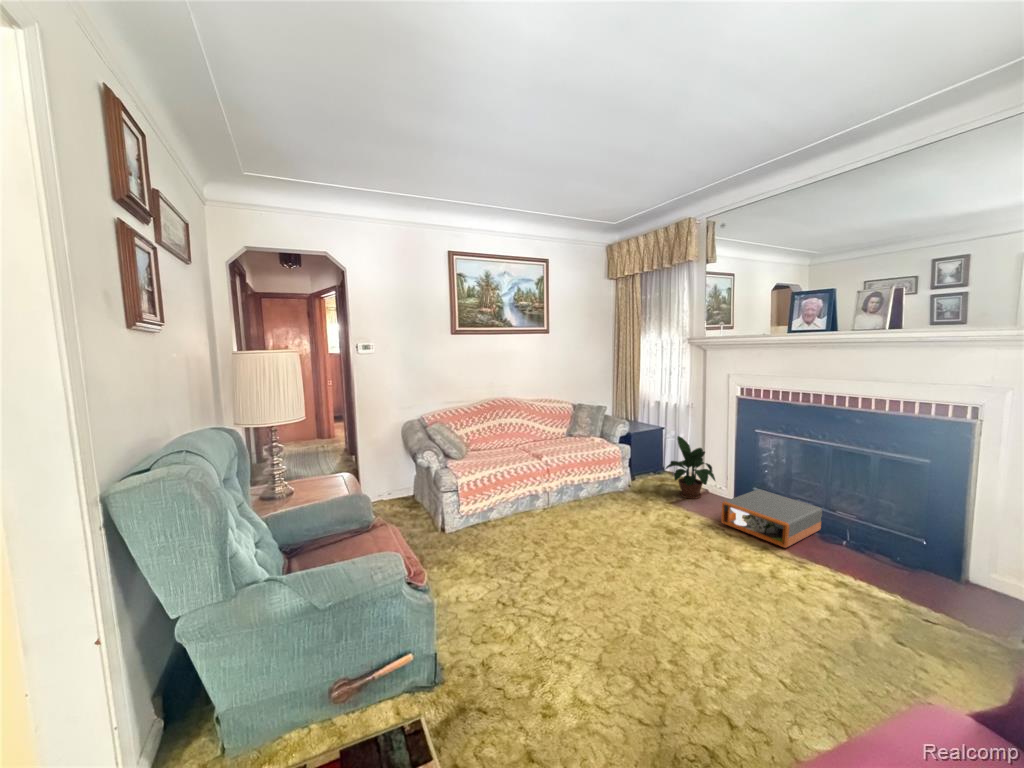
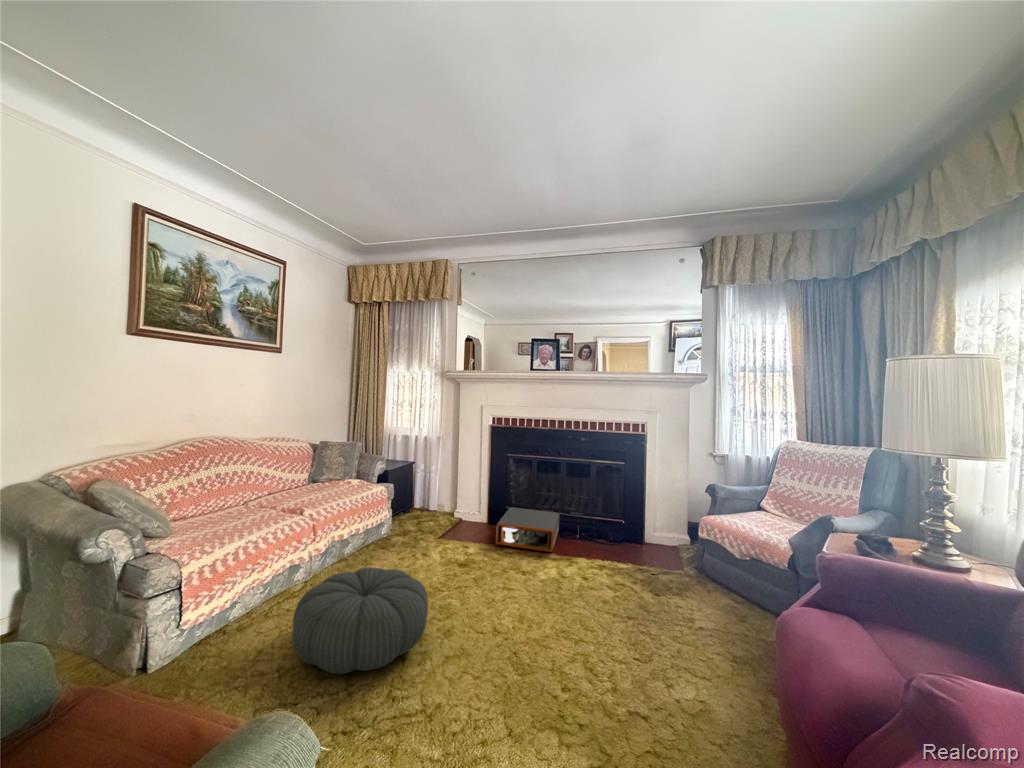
potted plant: present [665,436,715,499] -> none [424,467,474,529]
pouf: none [500,507,599,579] -> present [292,567,428,674]

